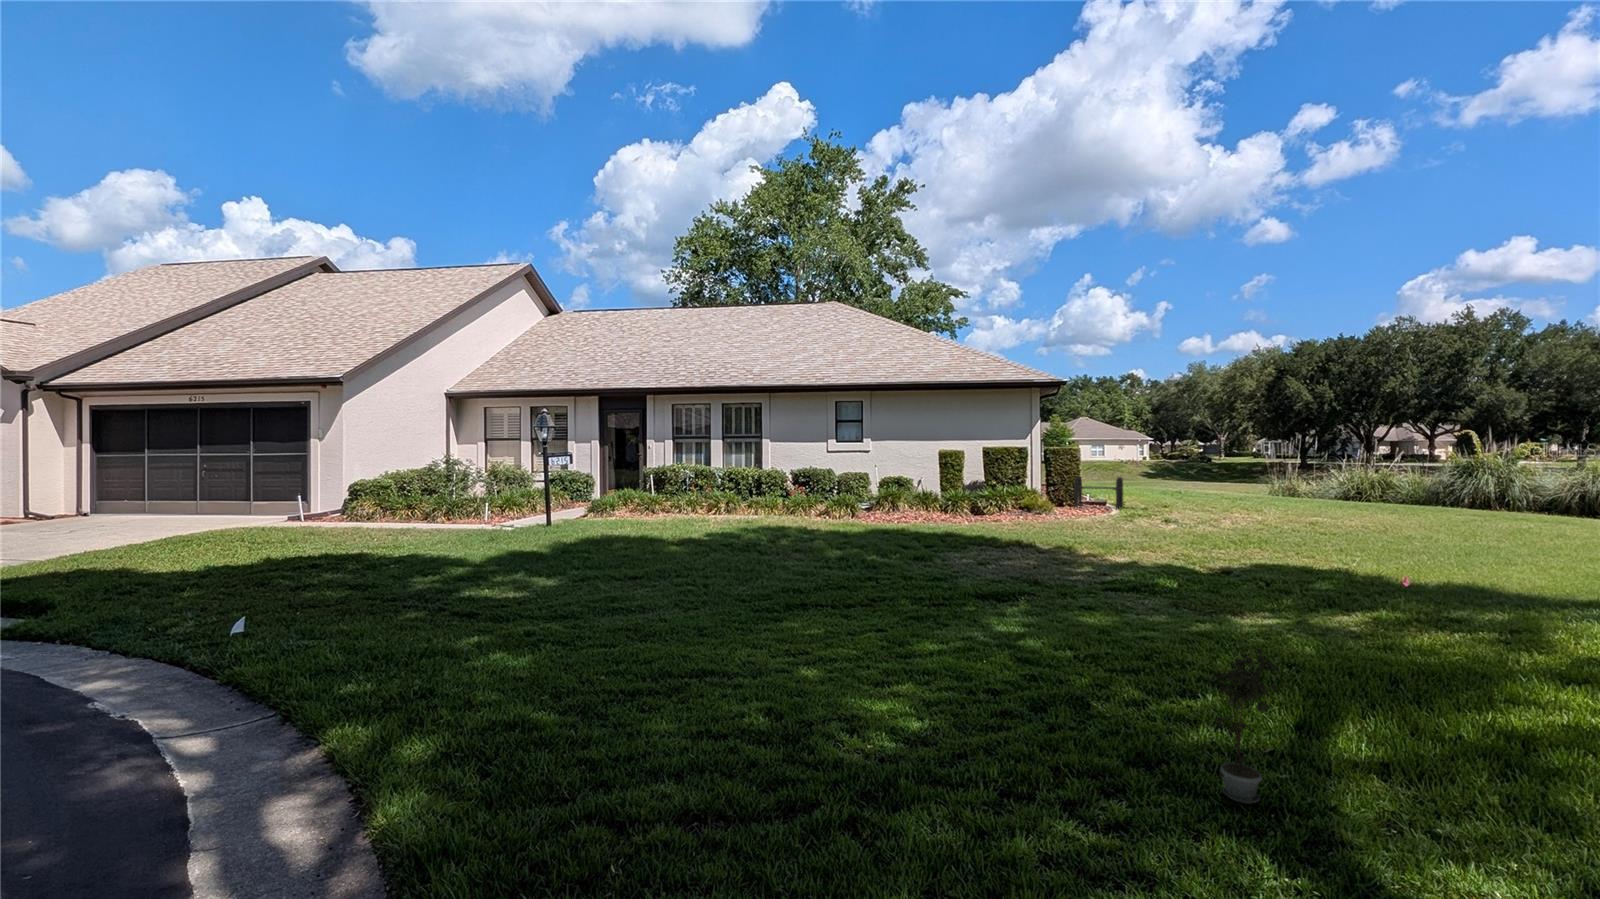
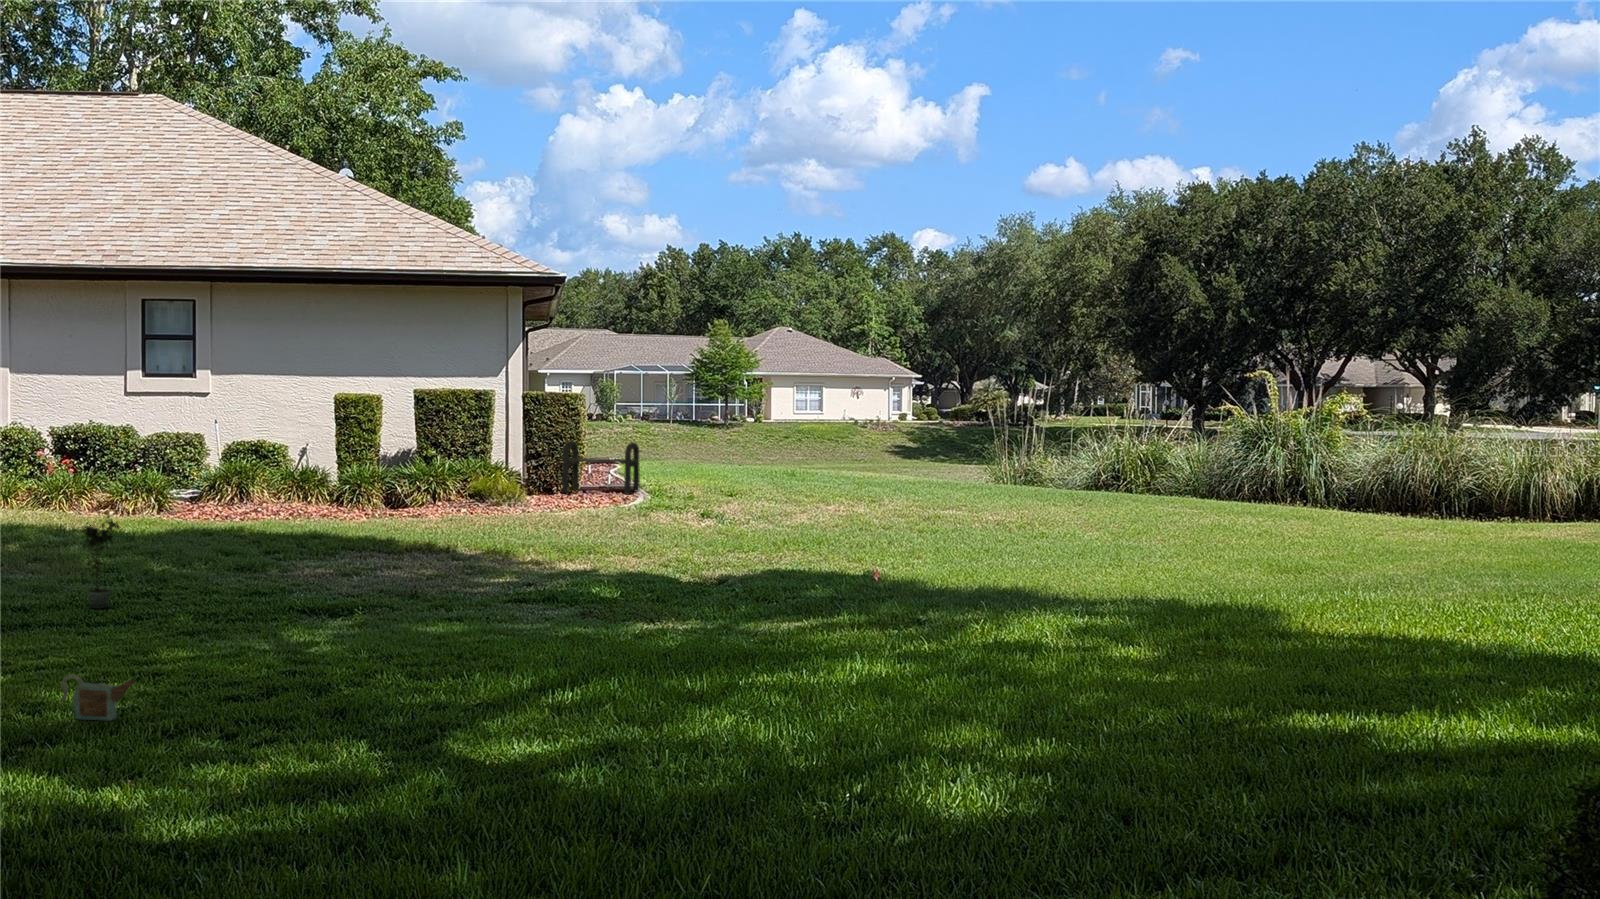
potted plant: present [1213,648,1279,804] -> present [81,515,120,609]
watering can: none [867,706,939,758] -> present [61,674,135,721]

